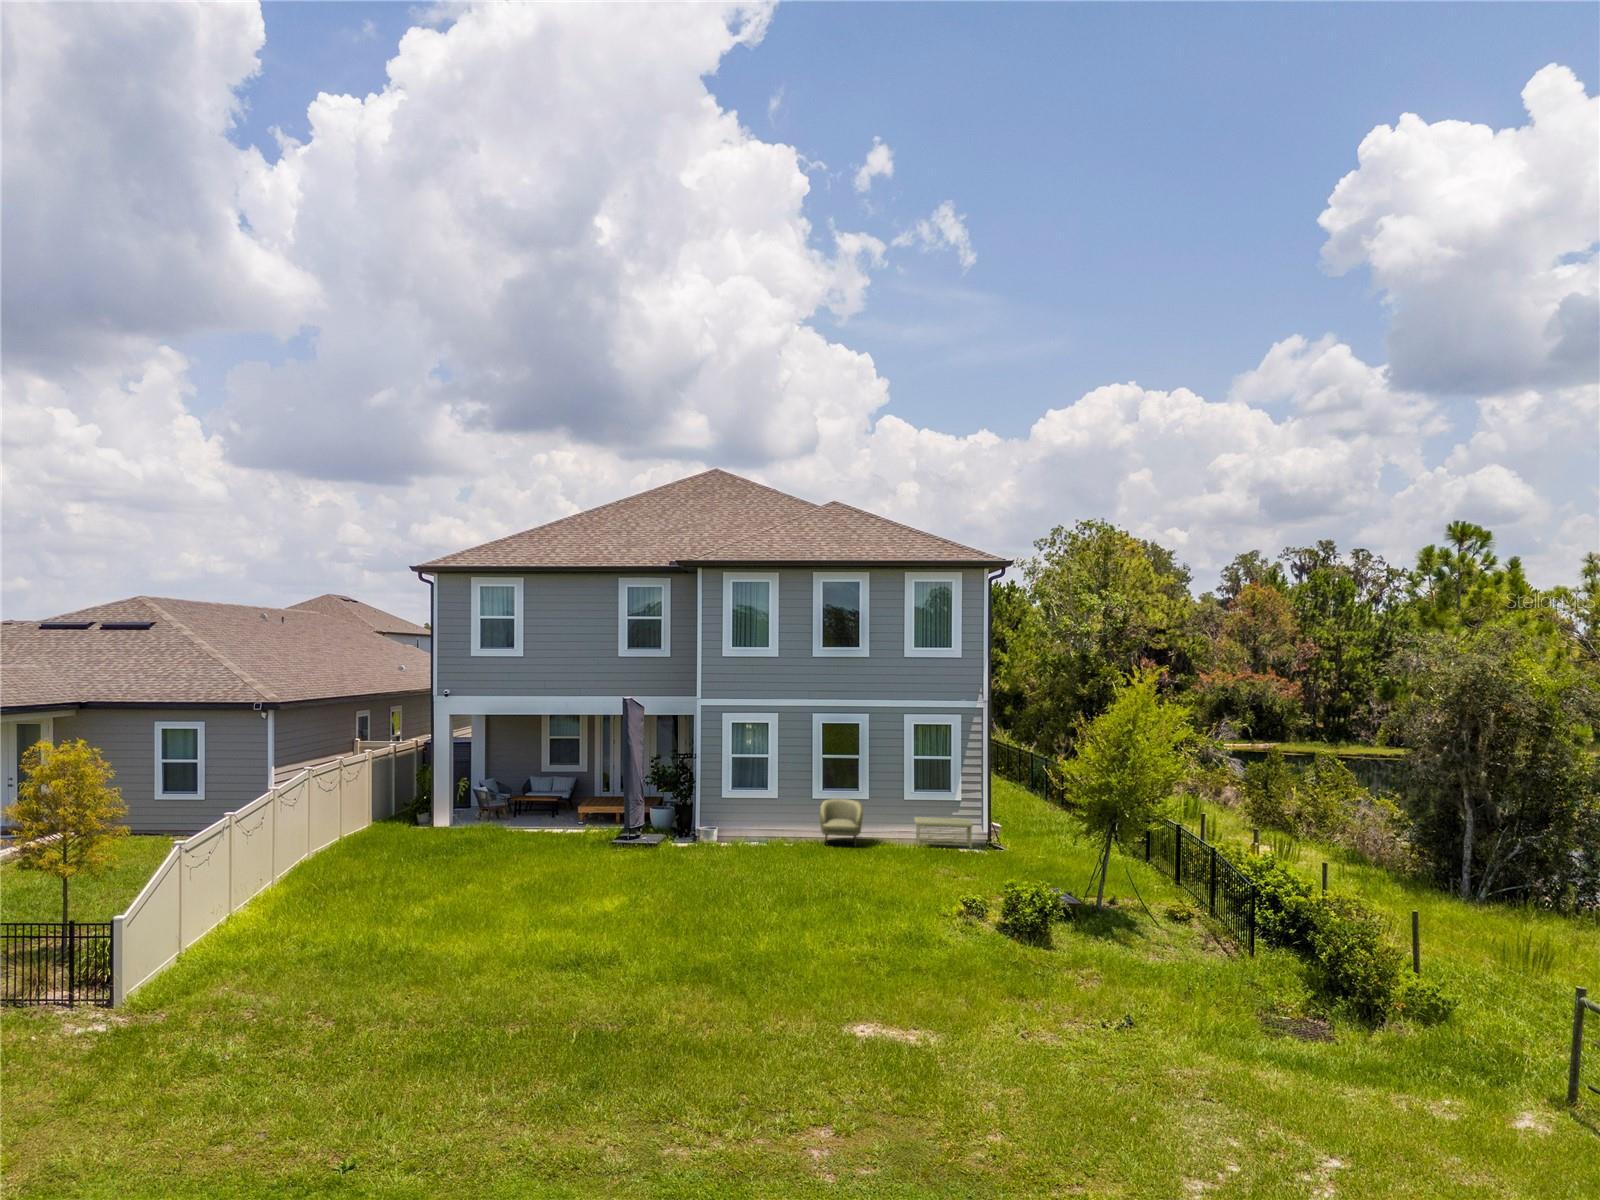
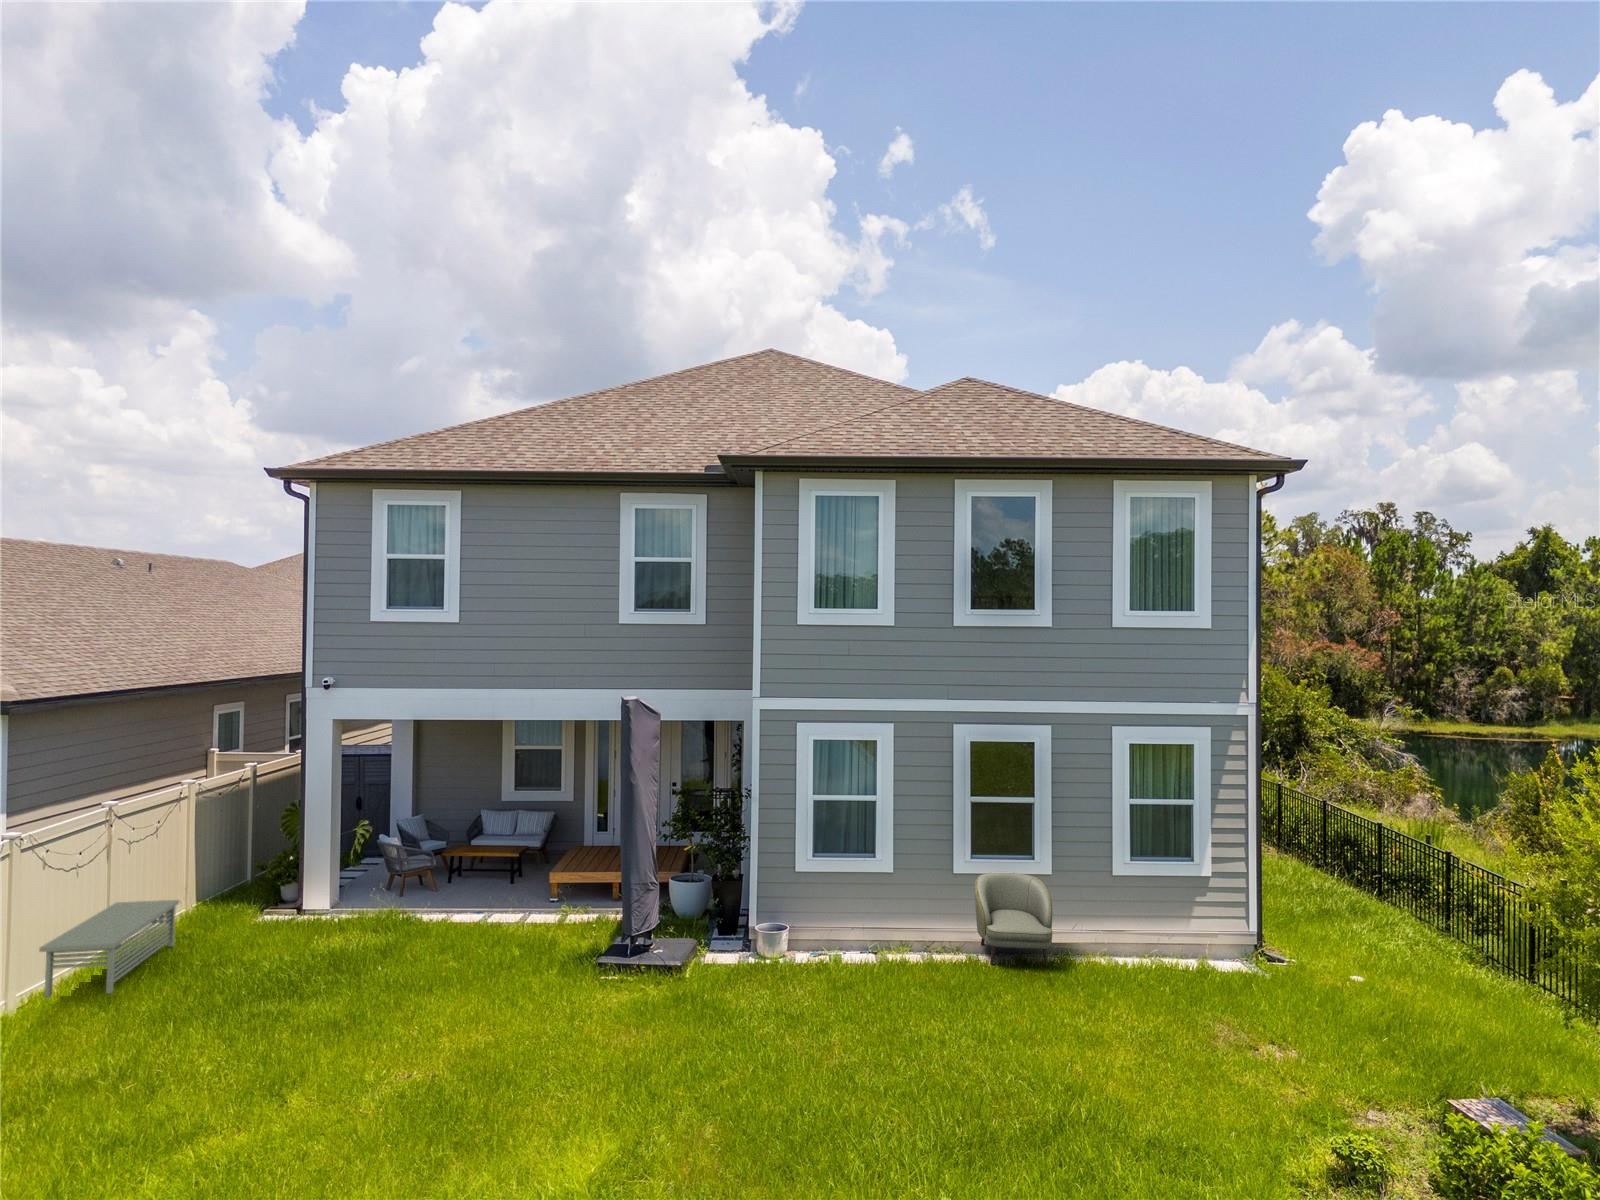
storage bench: present [914,817,973,849] -> present [39,900,179,998]

